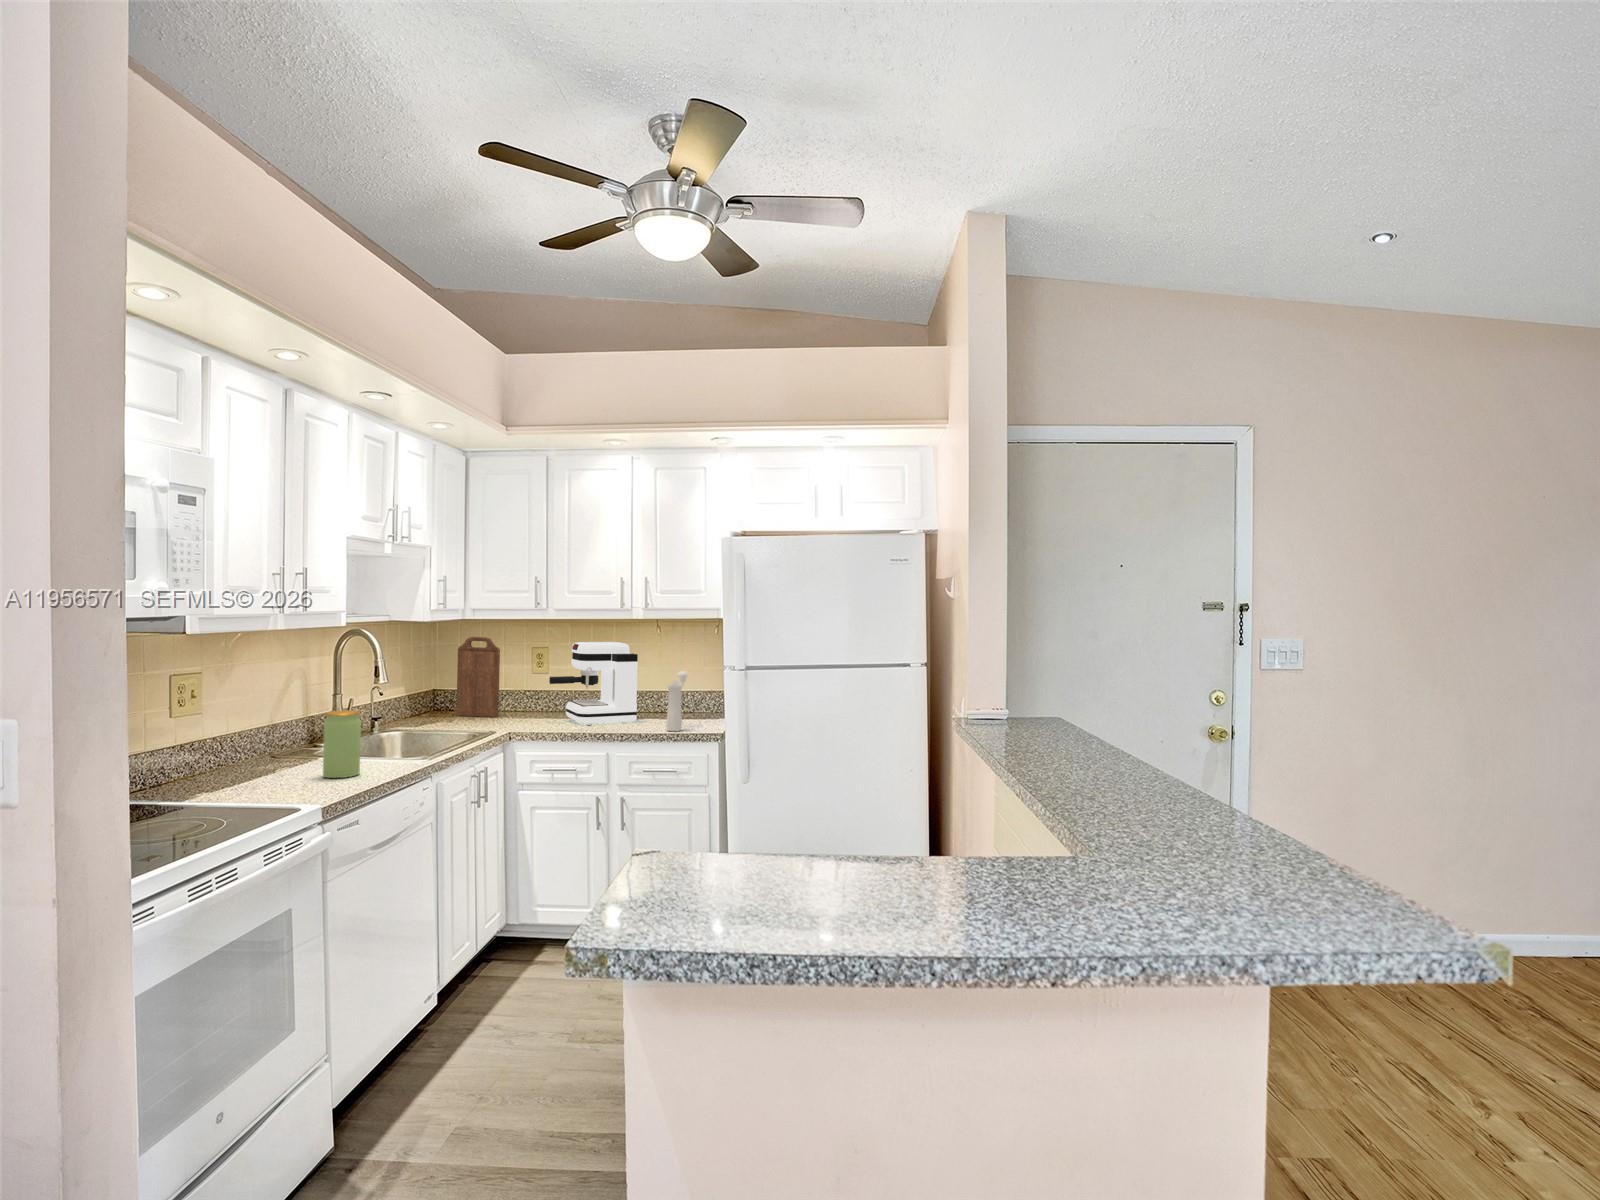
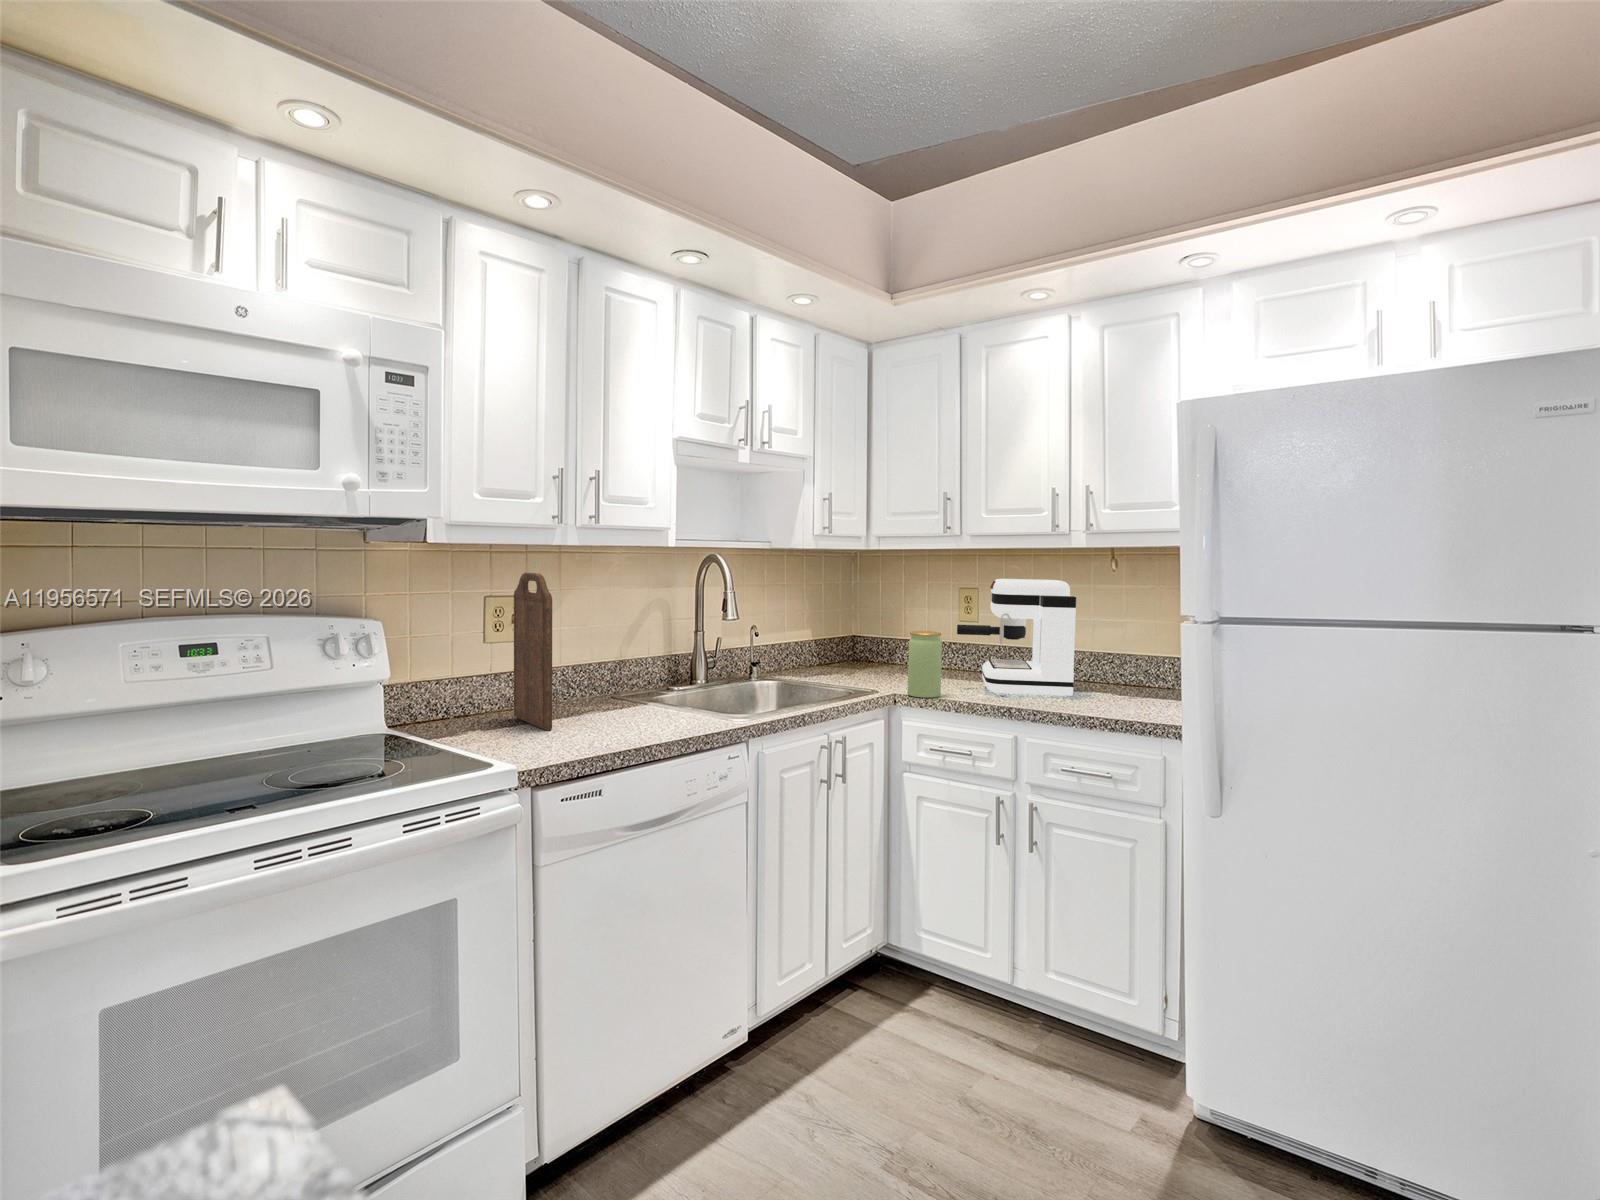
cutting board: present [456,637,500,717] -> present [514,573,552,731]
pepper mill: present [666,671,688,731] -> none [1101,624,1148,718]
jar: present [323,710,361,778] -> present [908,631,942,698]

